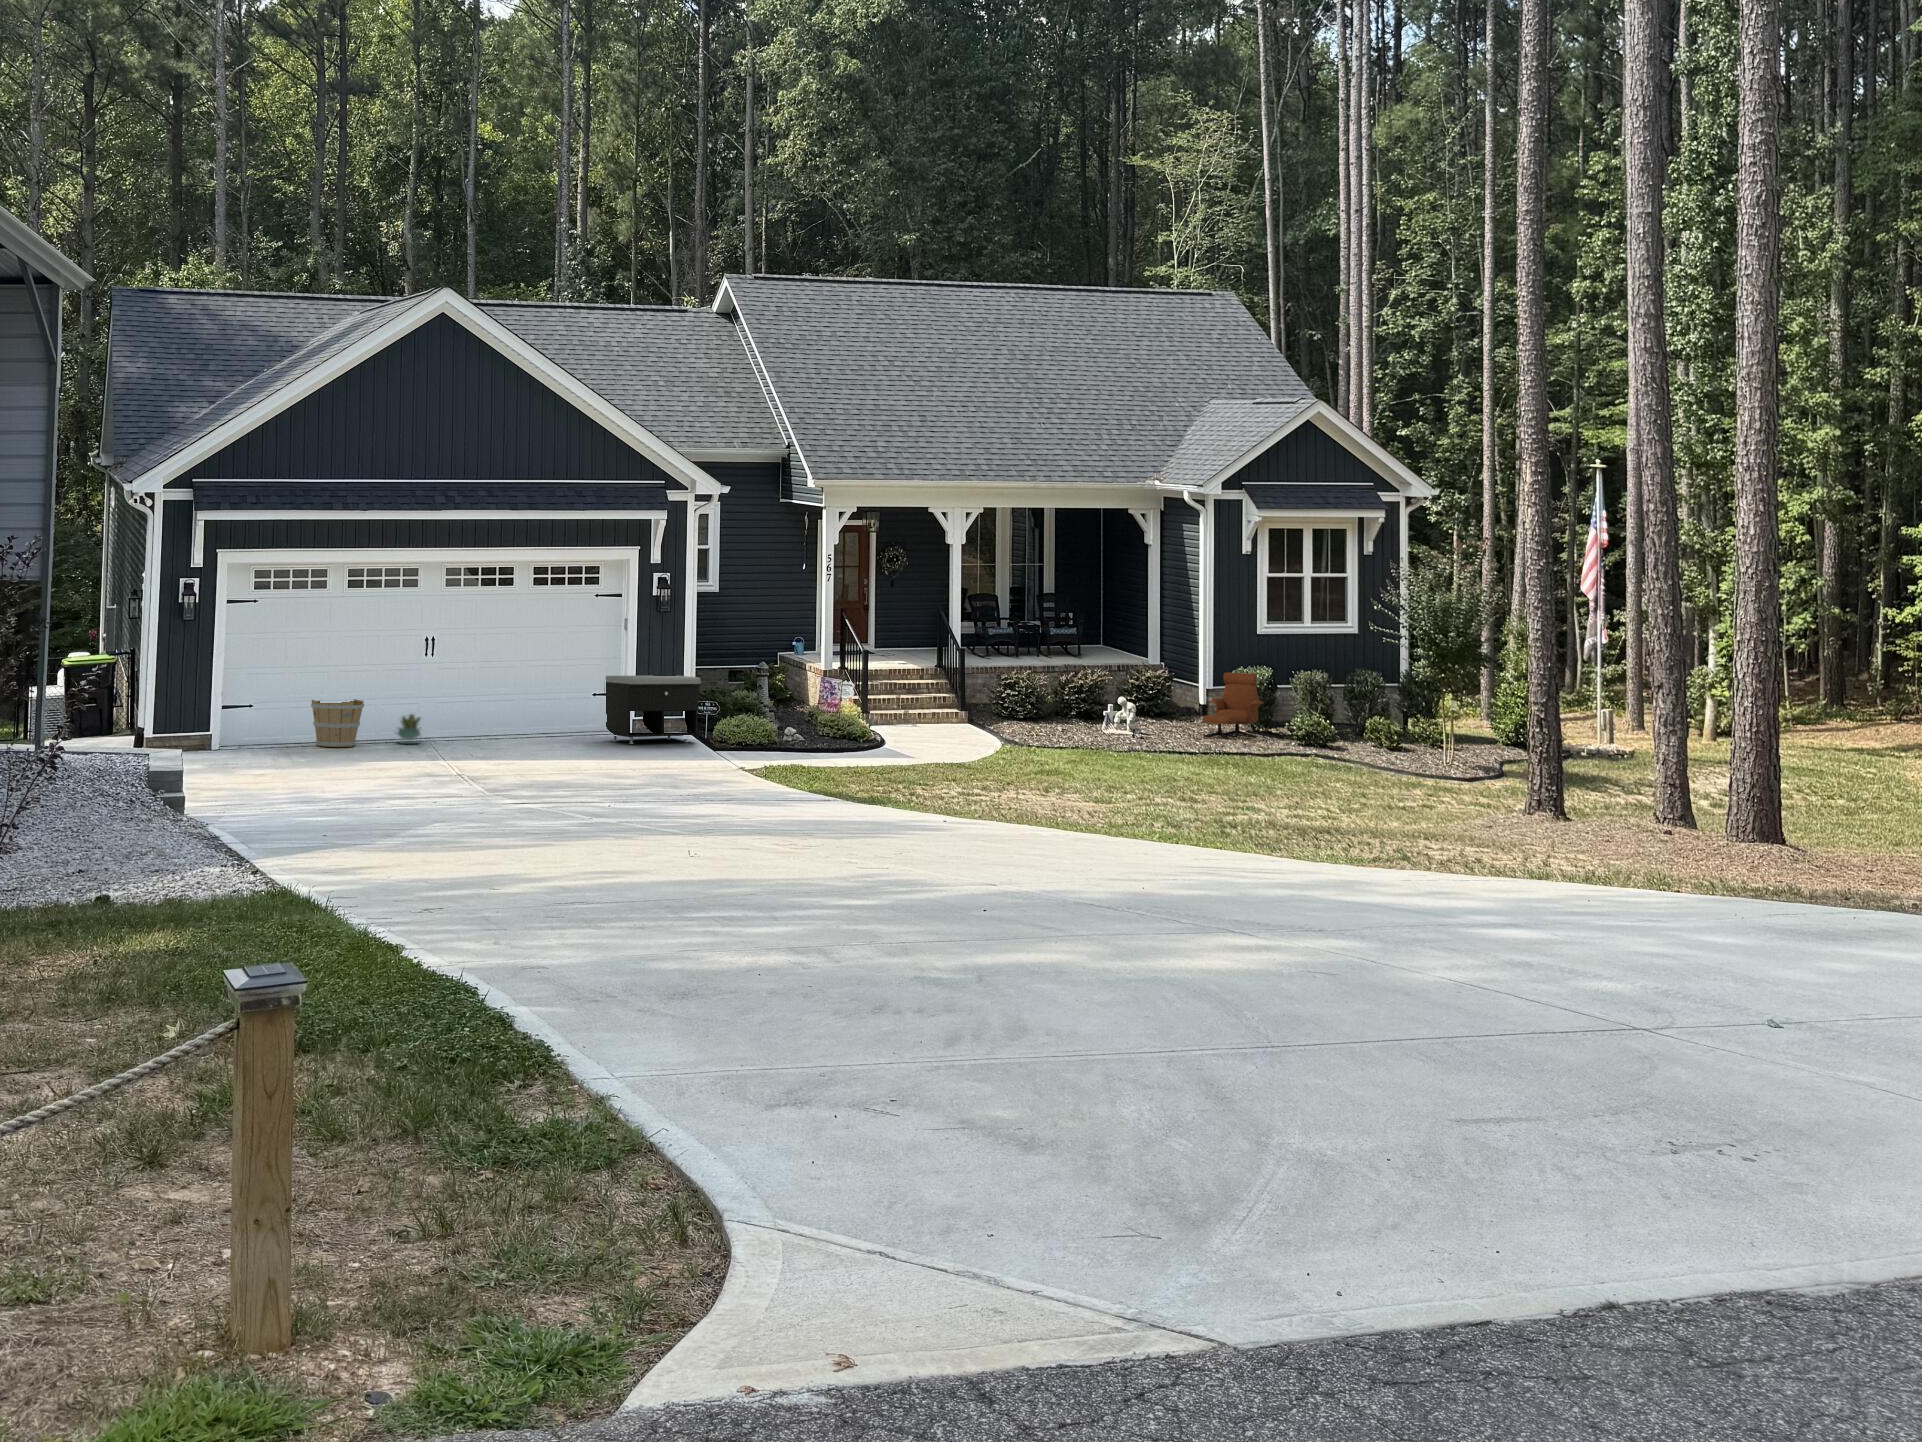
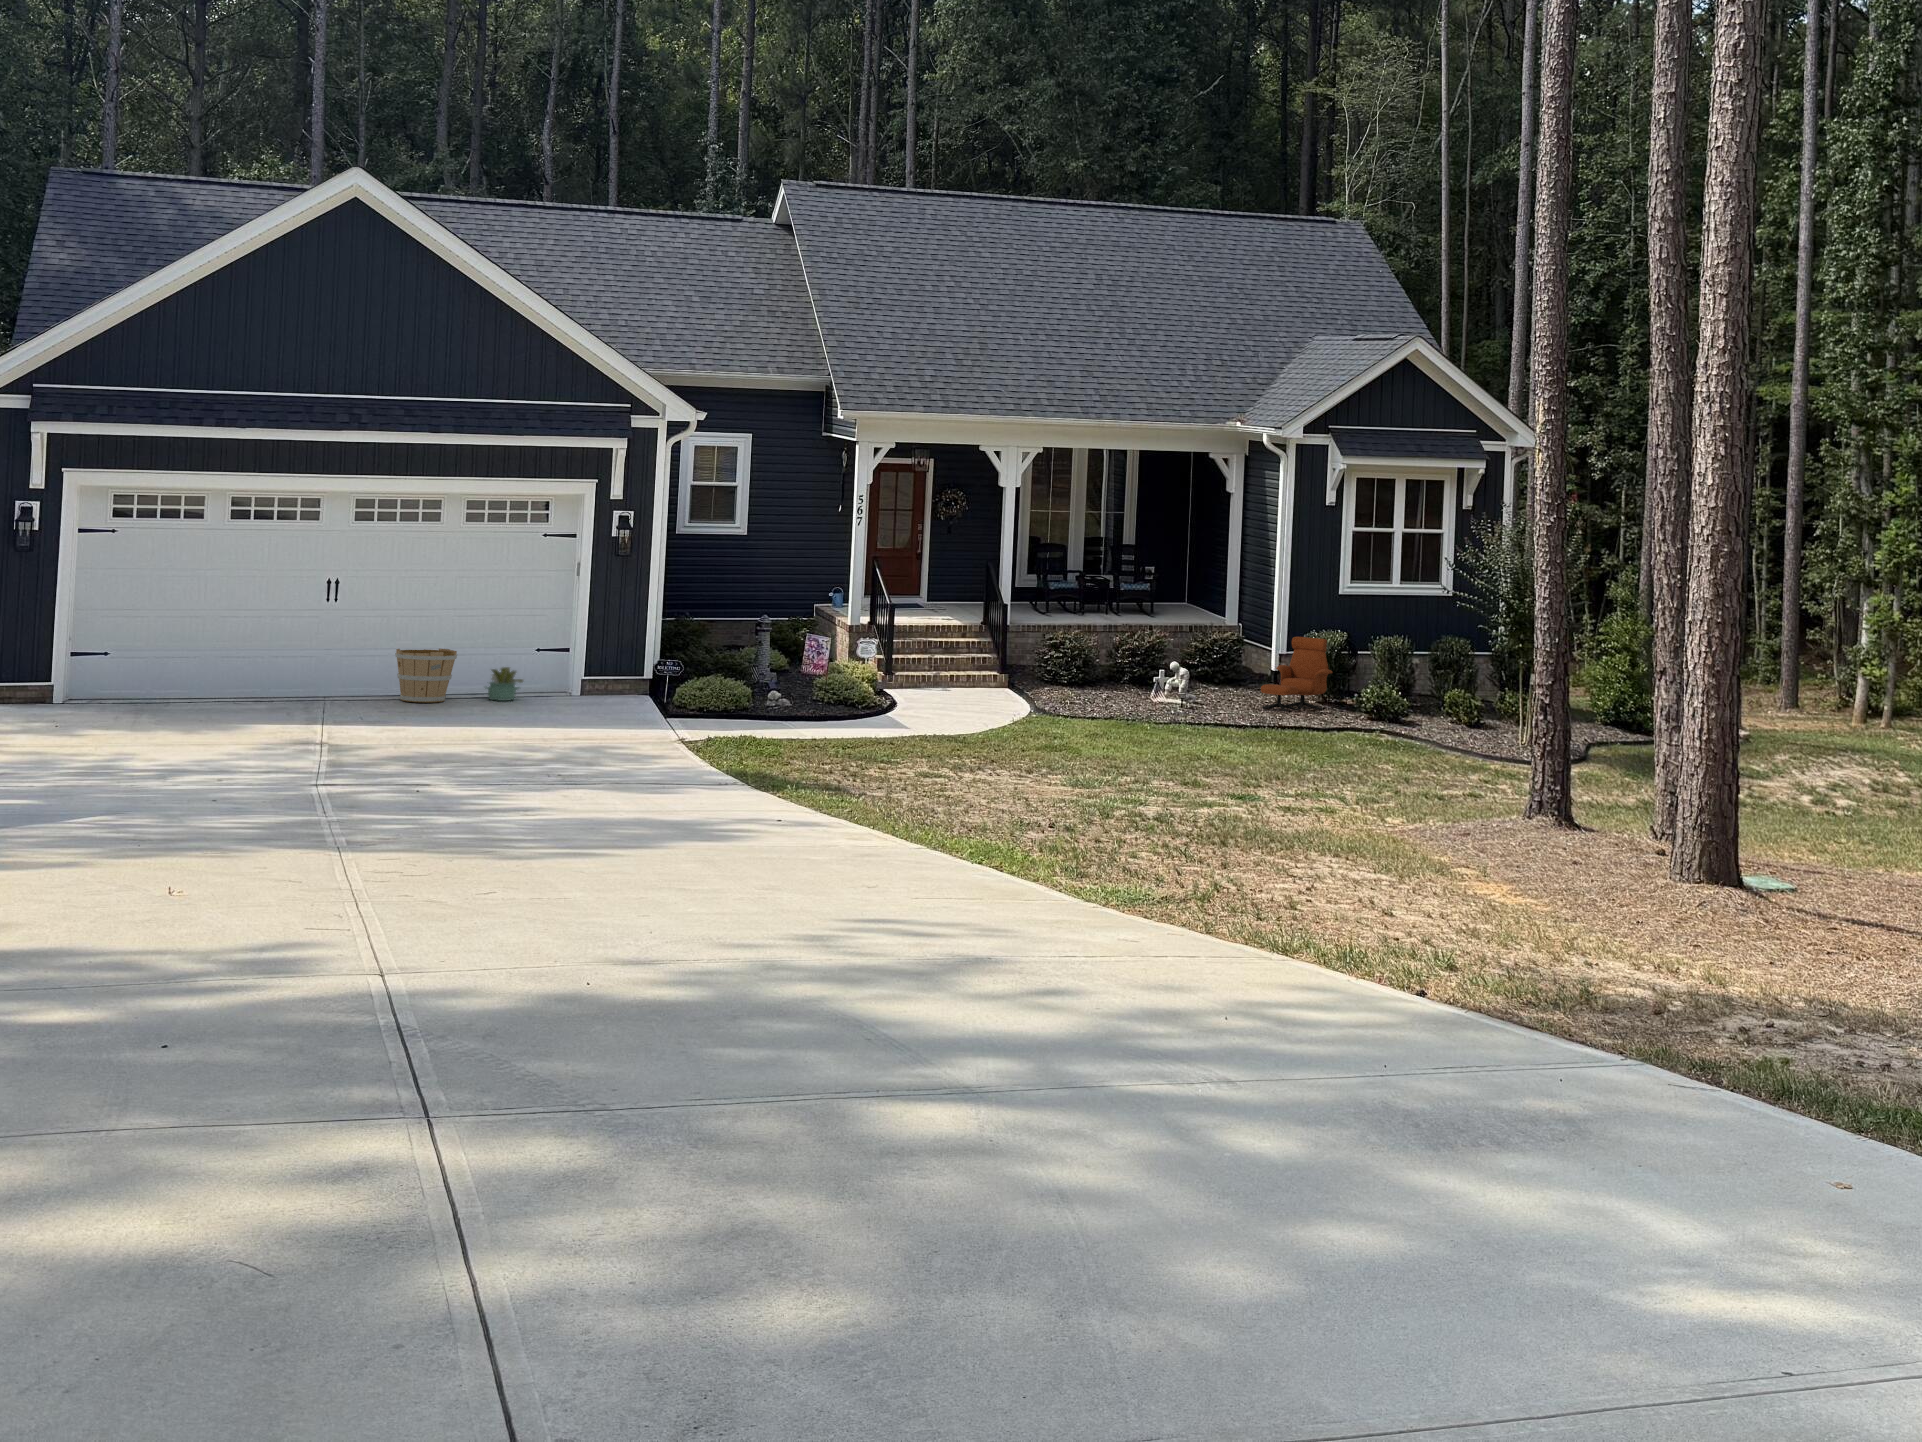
storage bench: present [604,675,701,744] -> none [540,625,657,704]
wooden bucket: present [311,699,364,747] -> present [395,649,457,702]
decorative plant: present [397,714,421,744] -> present [486,667,523,701]

